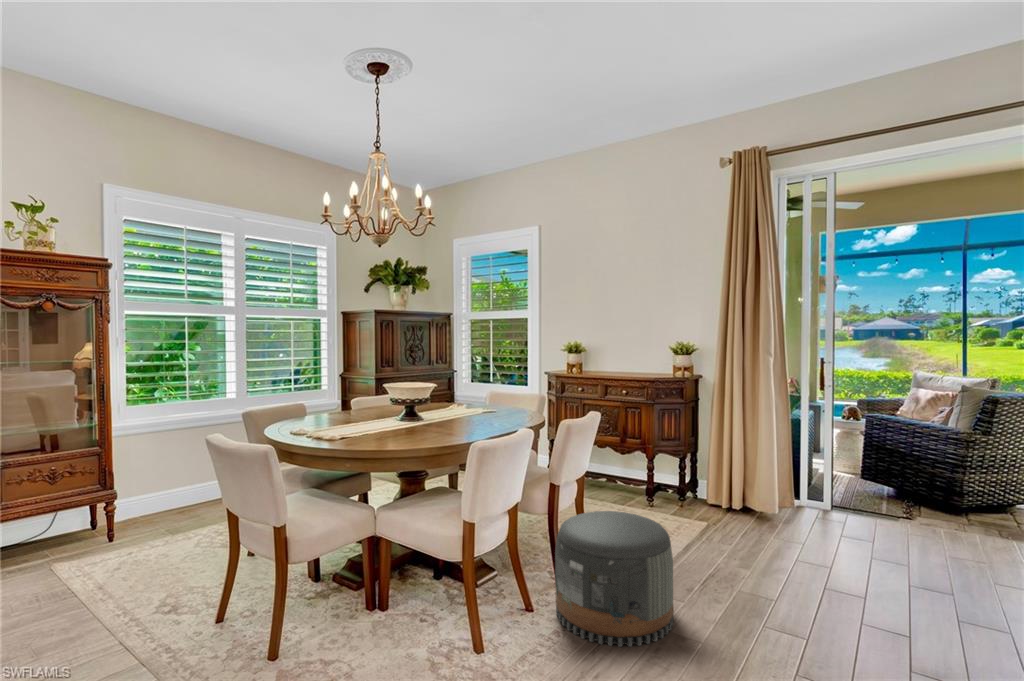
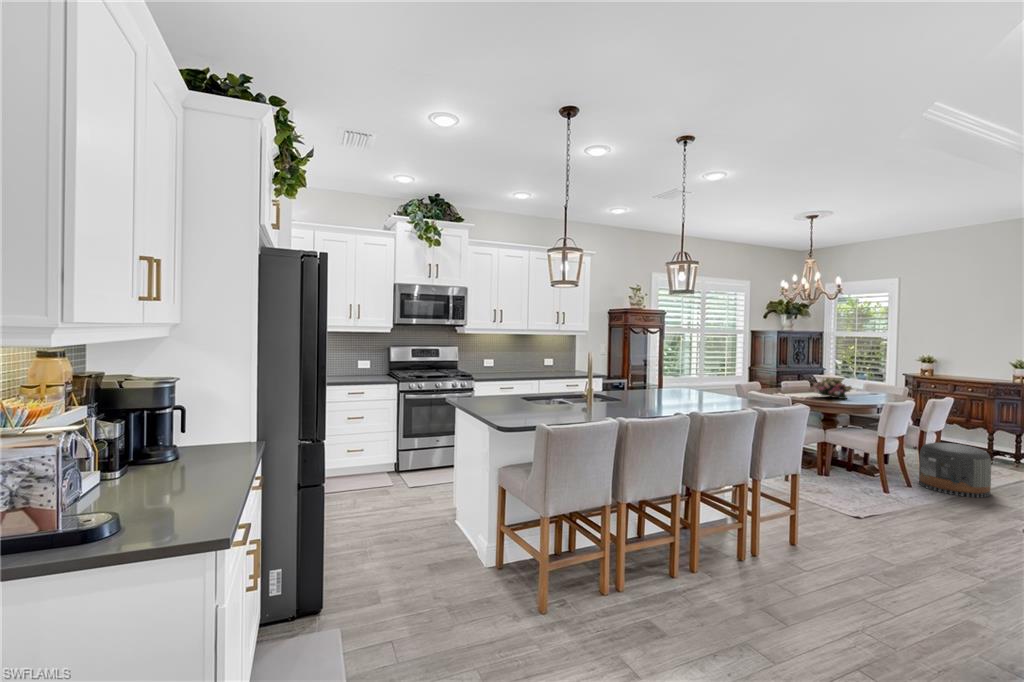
flower arrangement: none [357,388,437,437] -> present [814,377,852,399]

